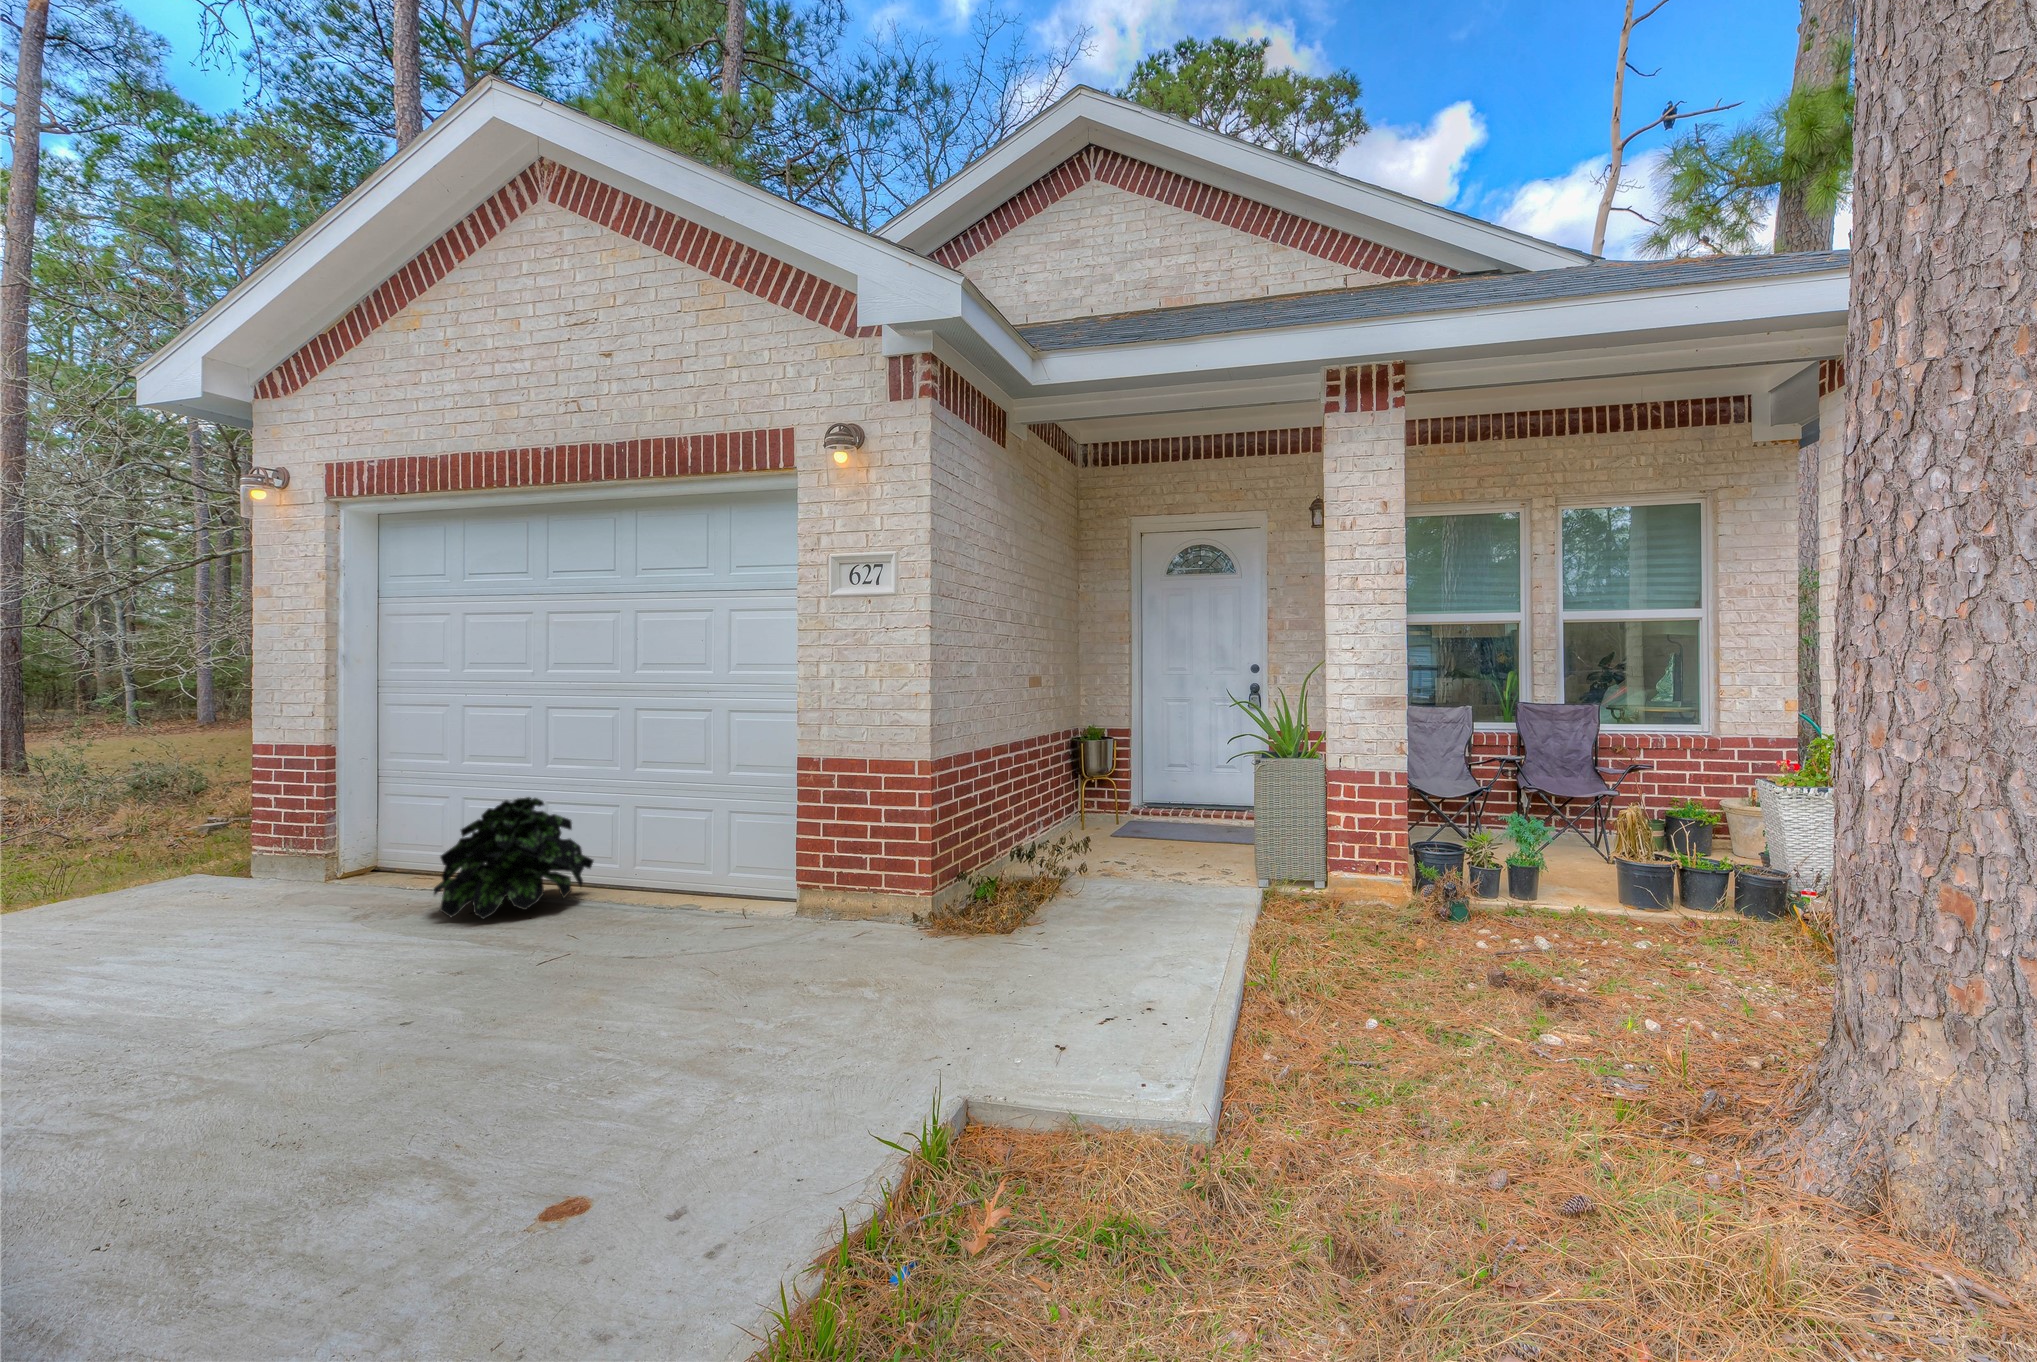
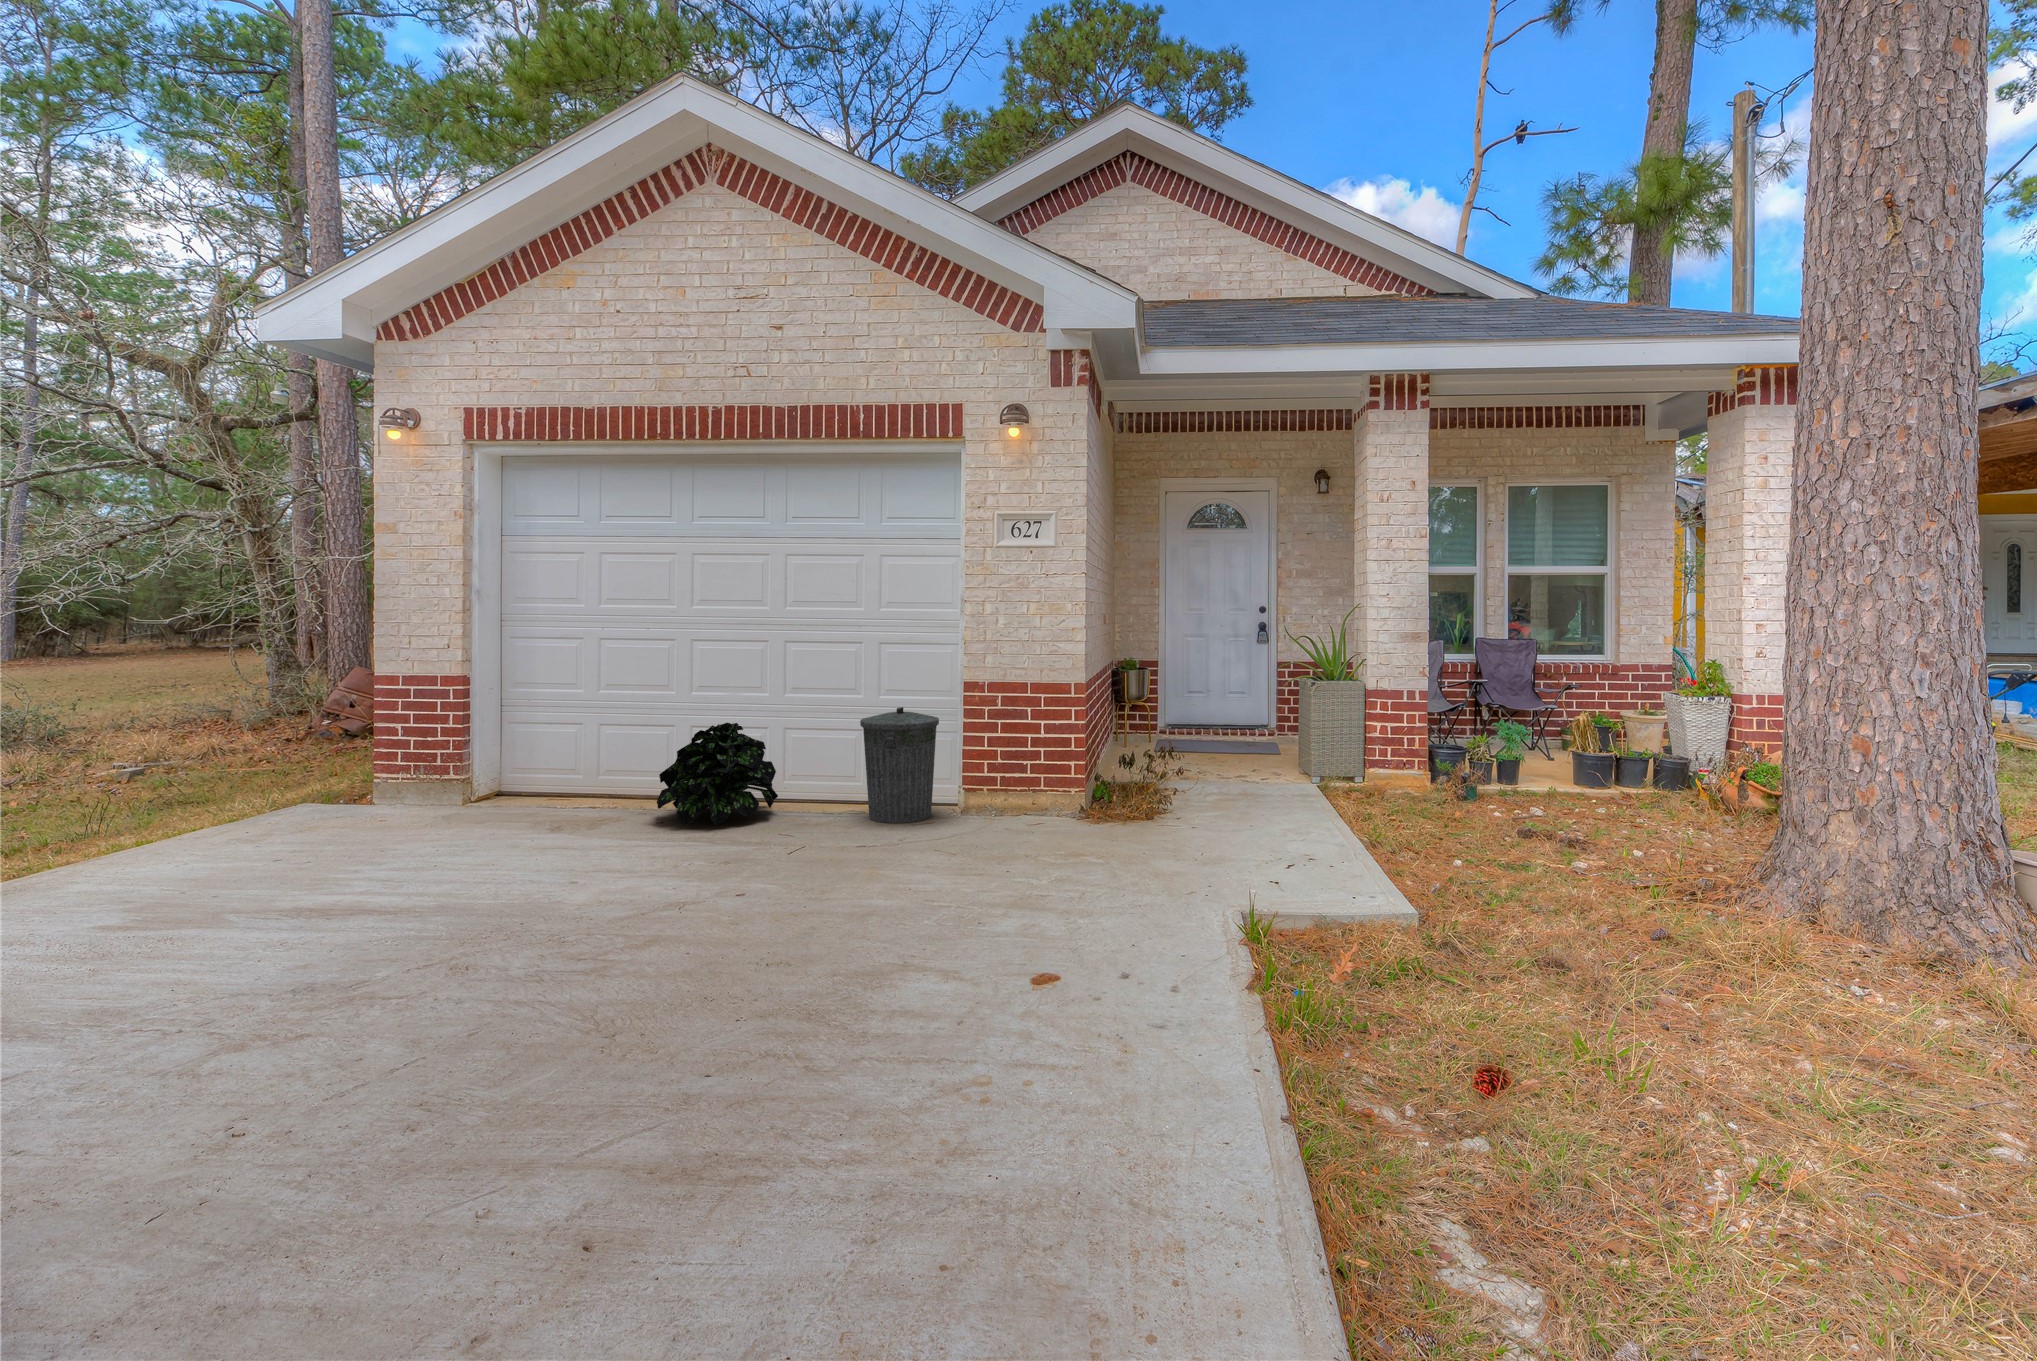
trash can: none [661,782,760,924] -> present [860,707,939,823]

